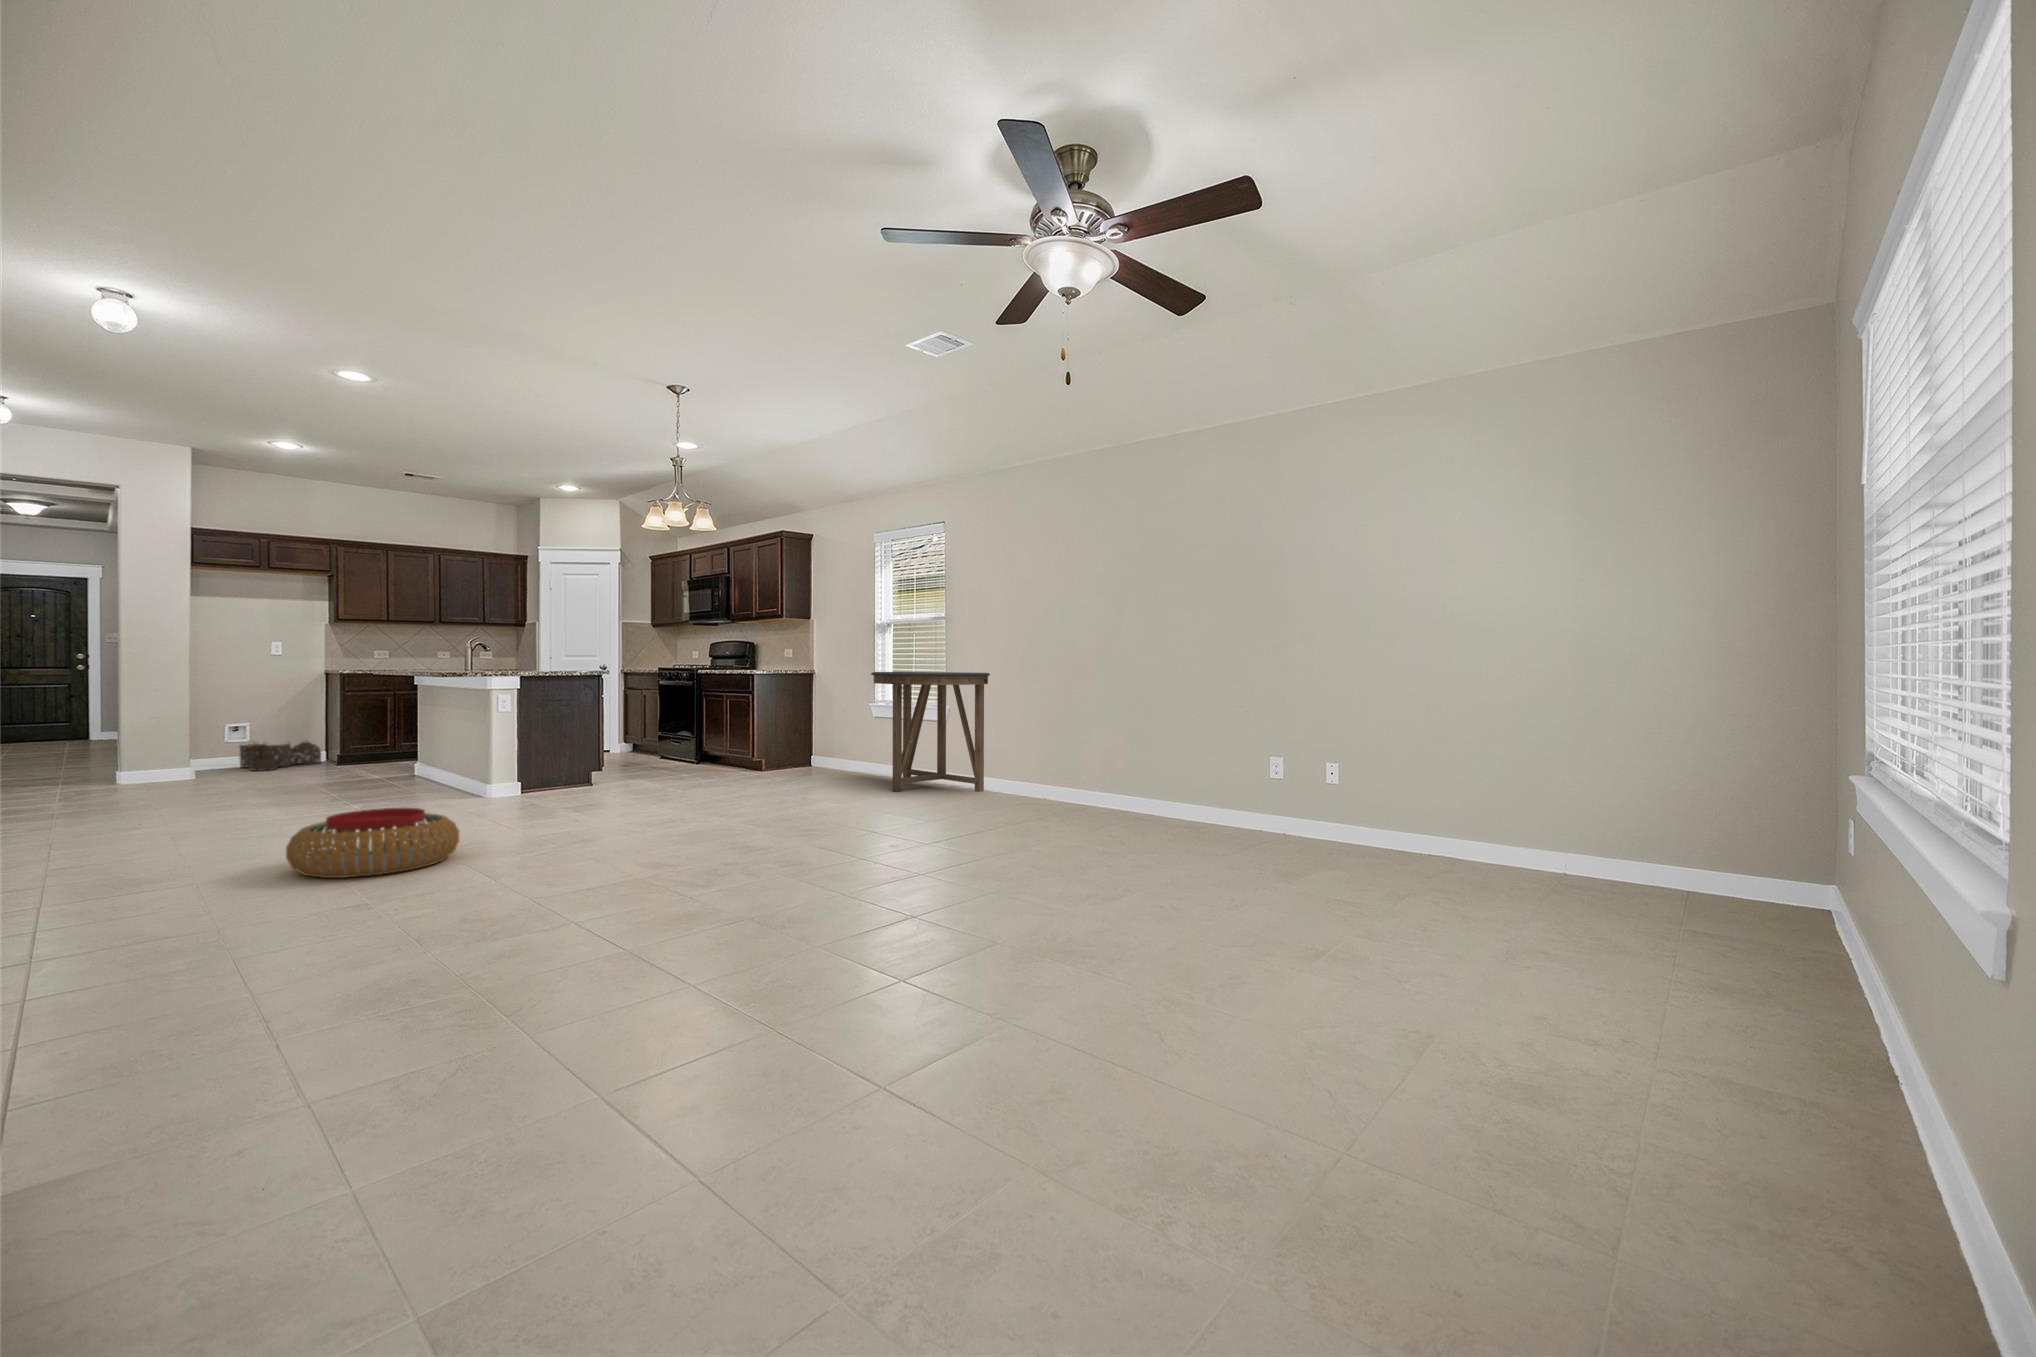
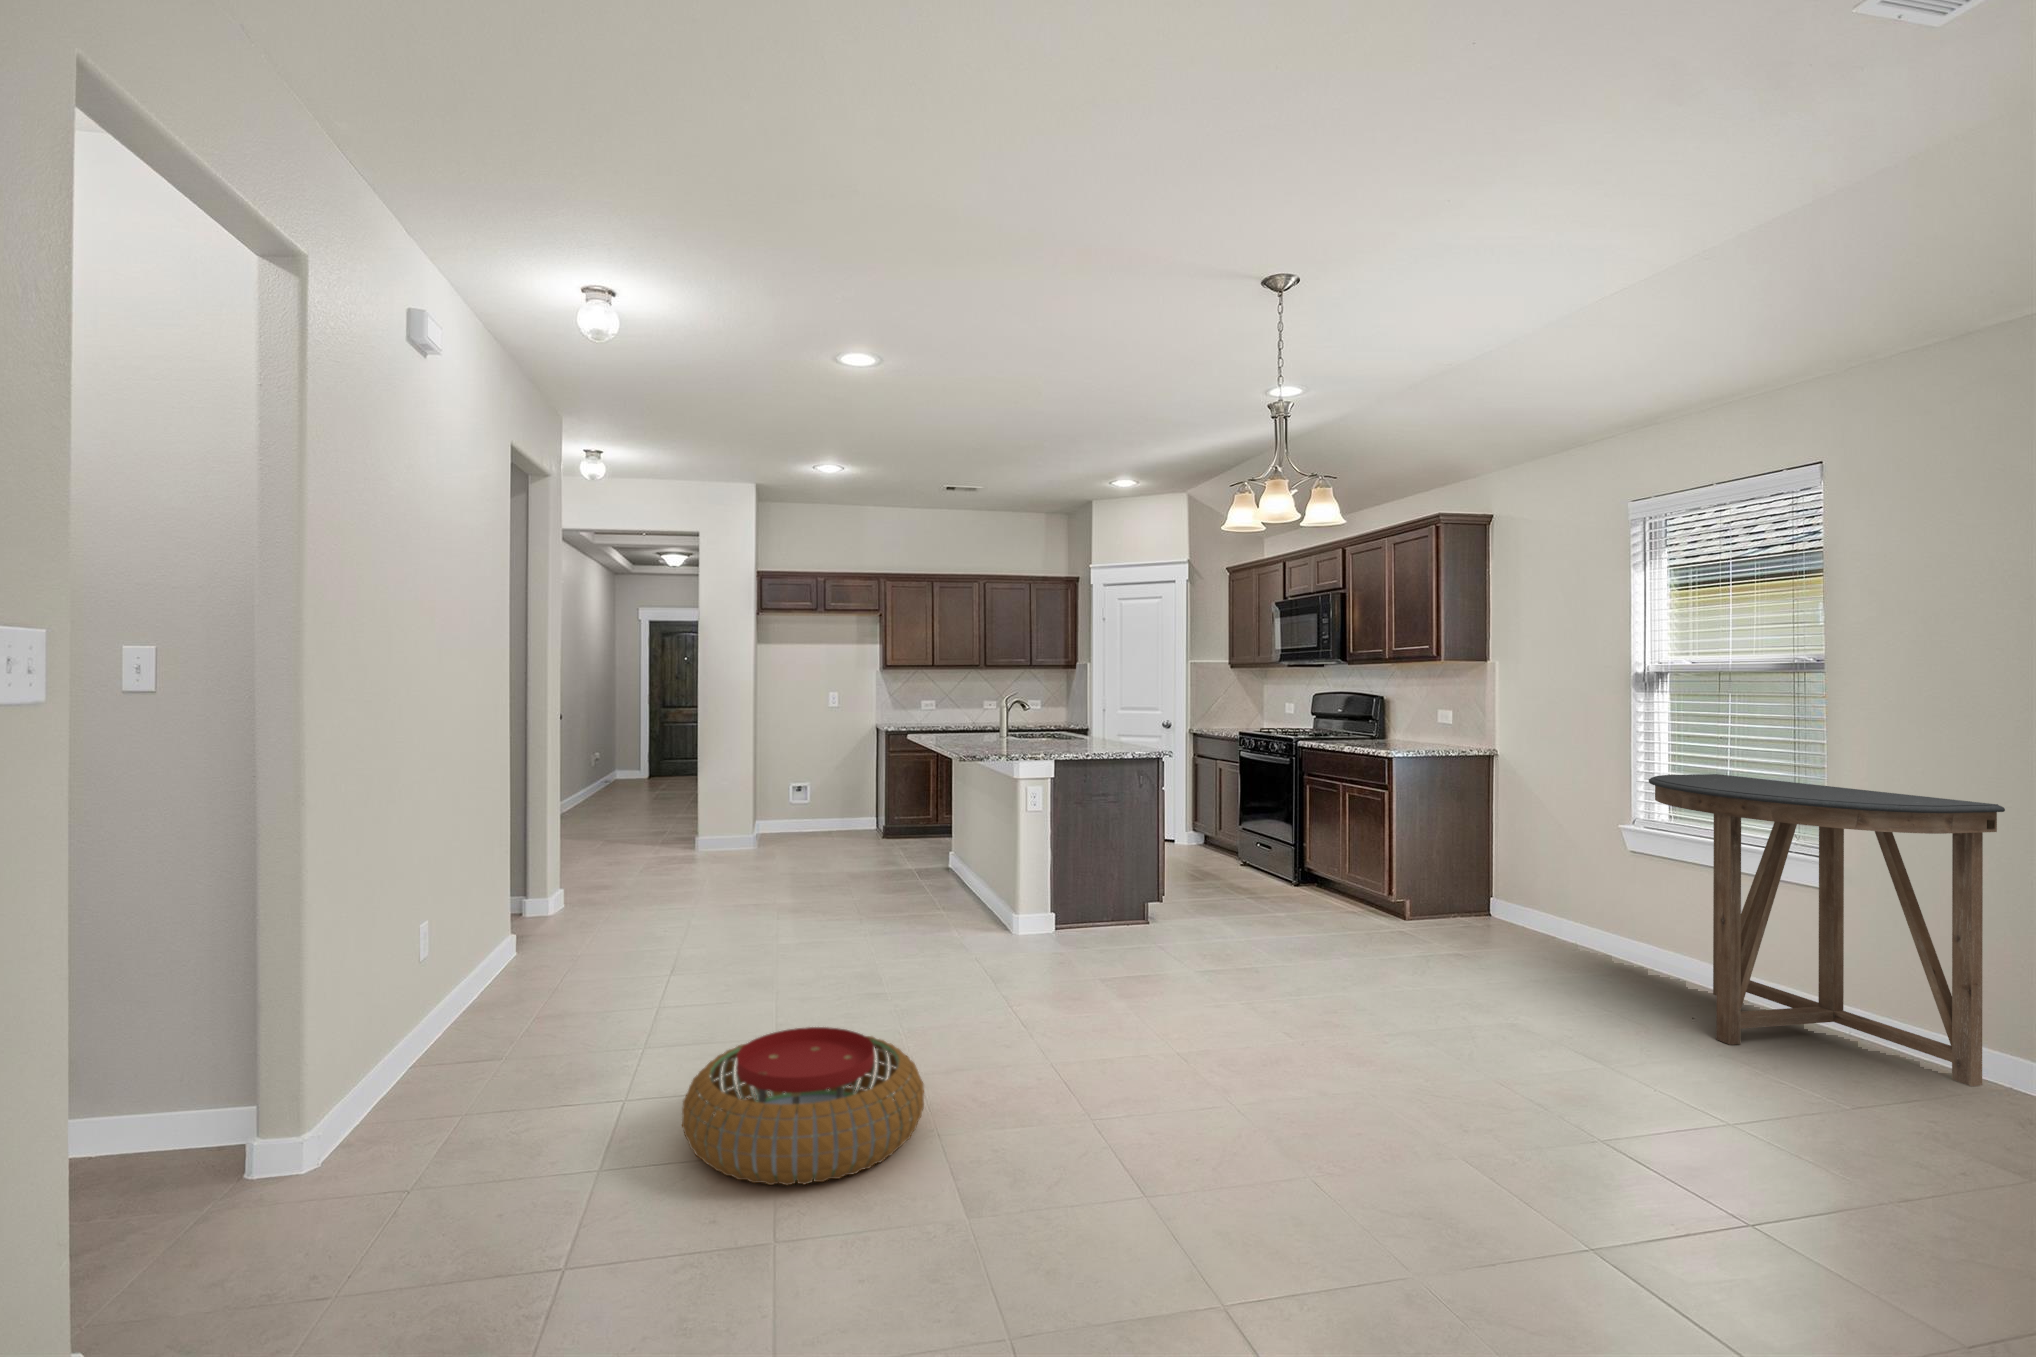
woven basket: present [240,740,321,771] -> none [799,803,871,841]

